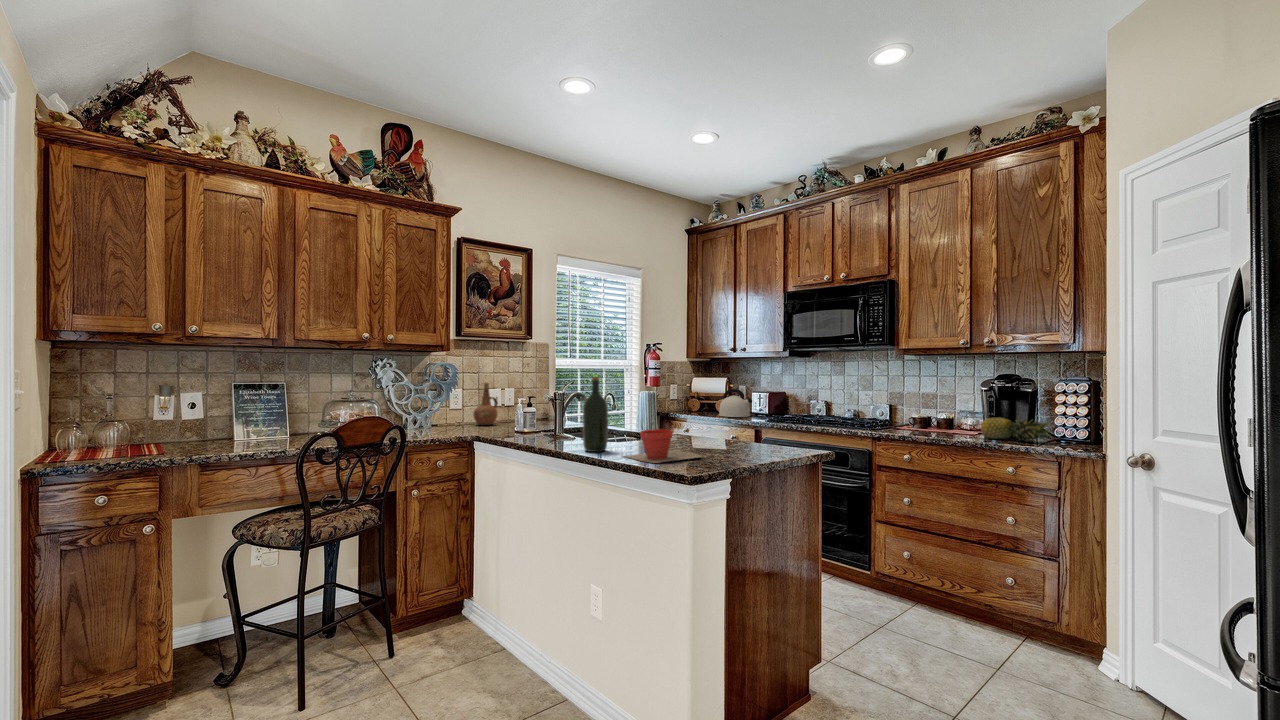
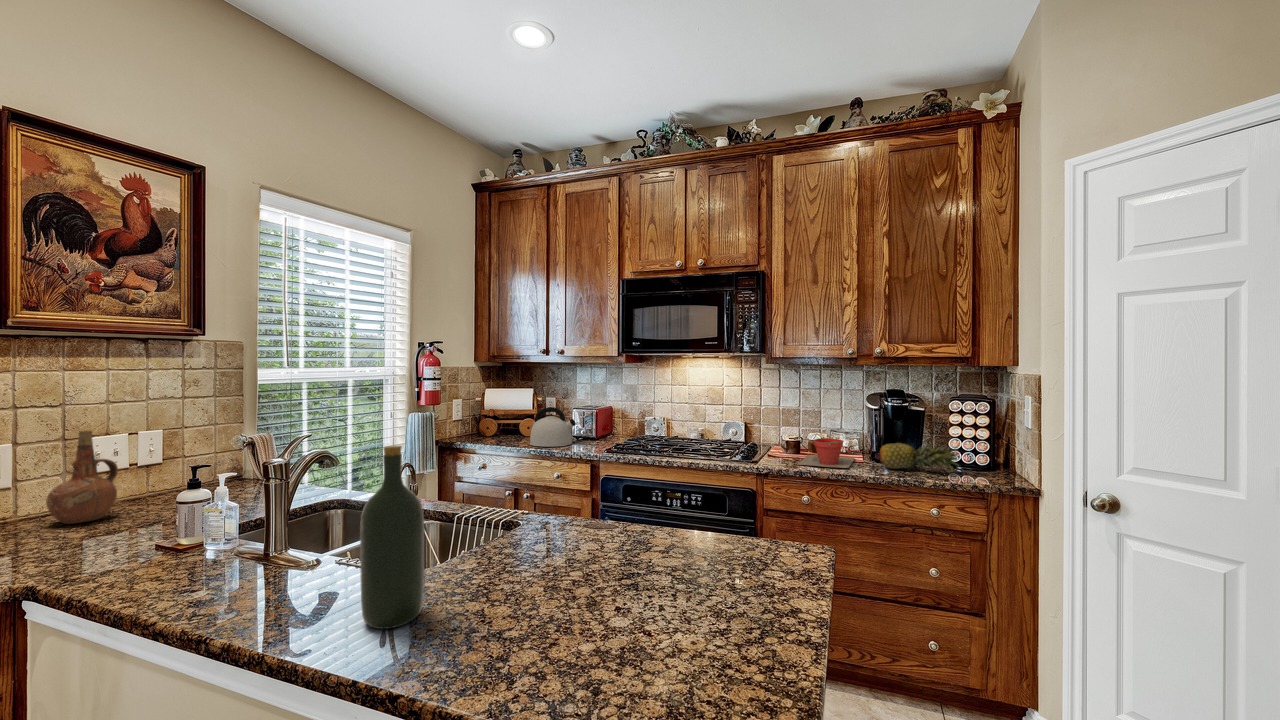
plant pot: present [626,429,702,463] -> present [798,438,855,468]

